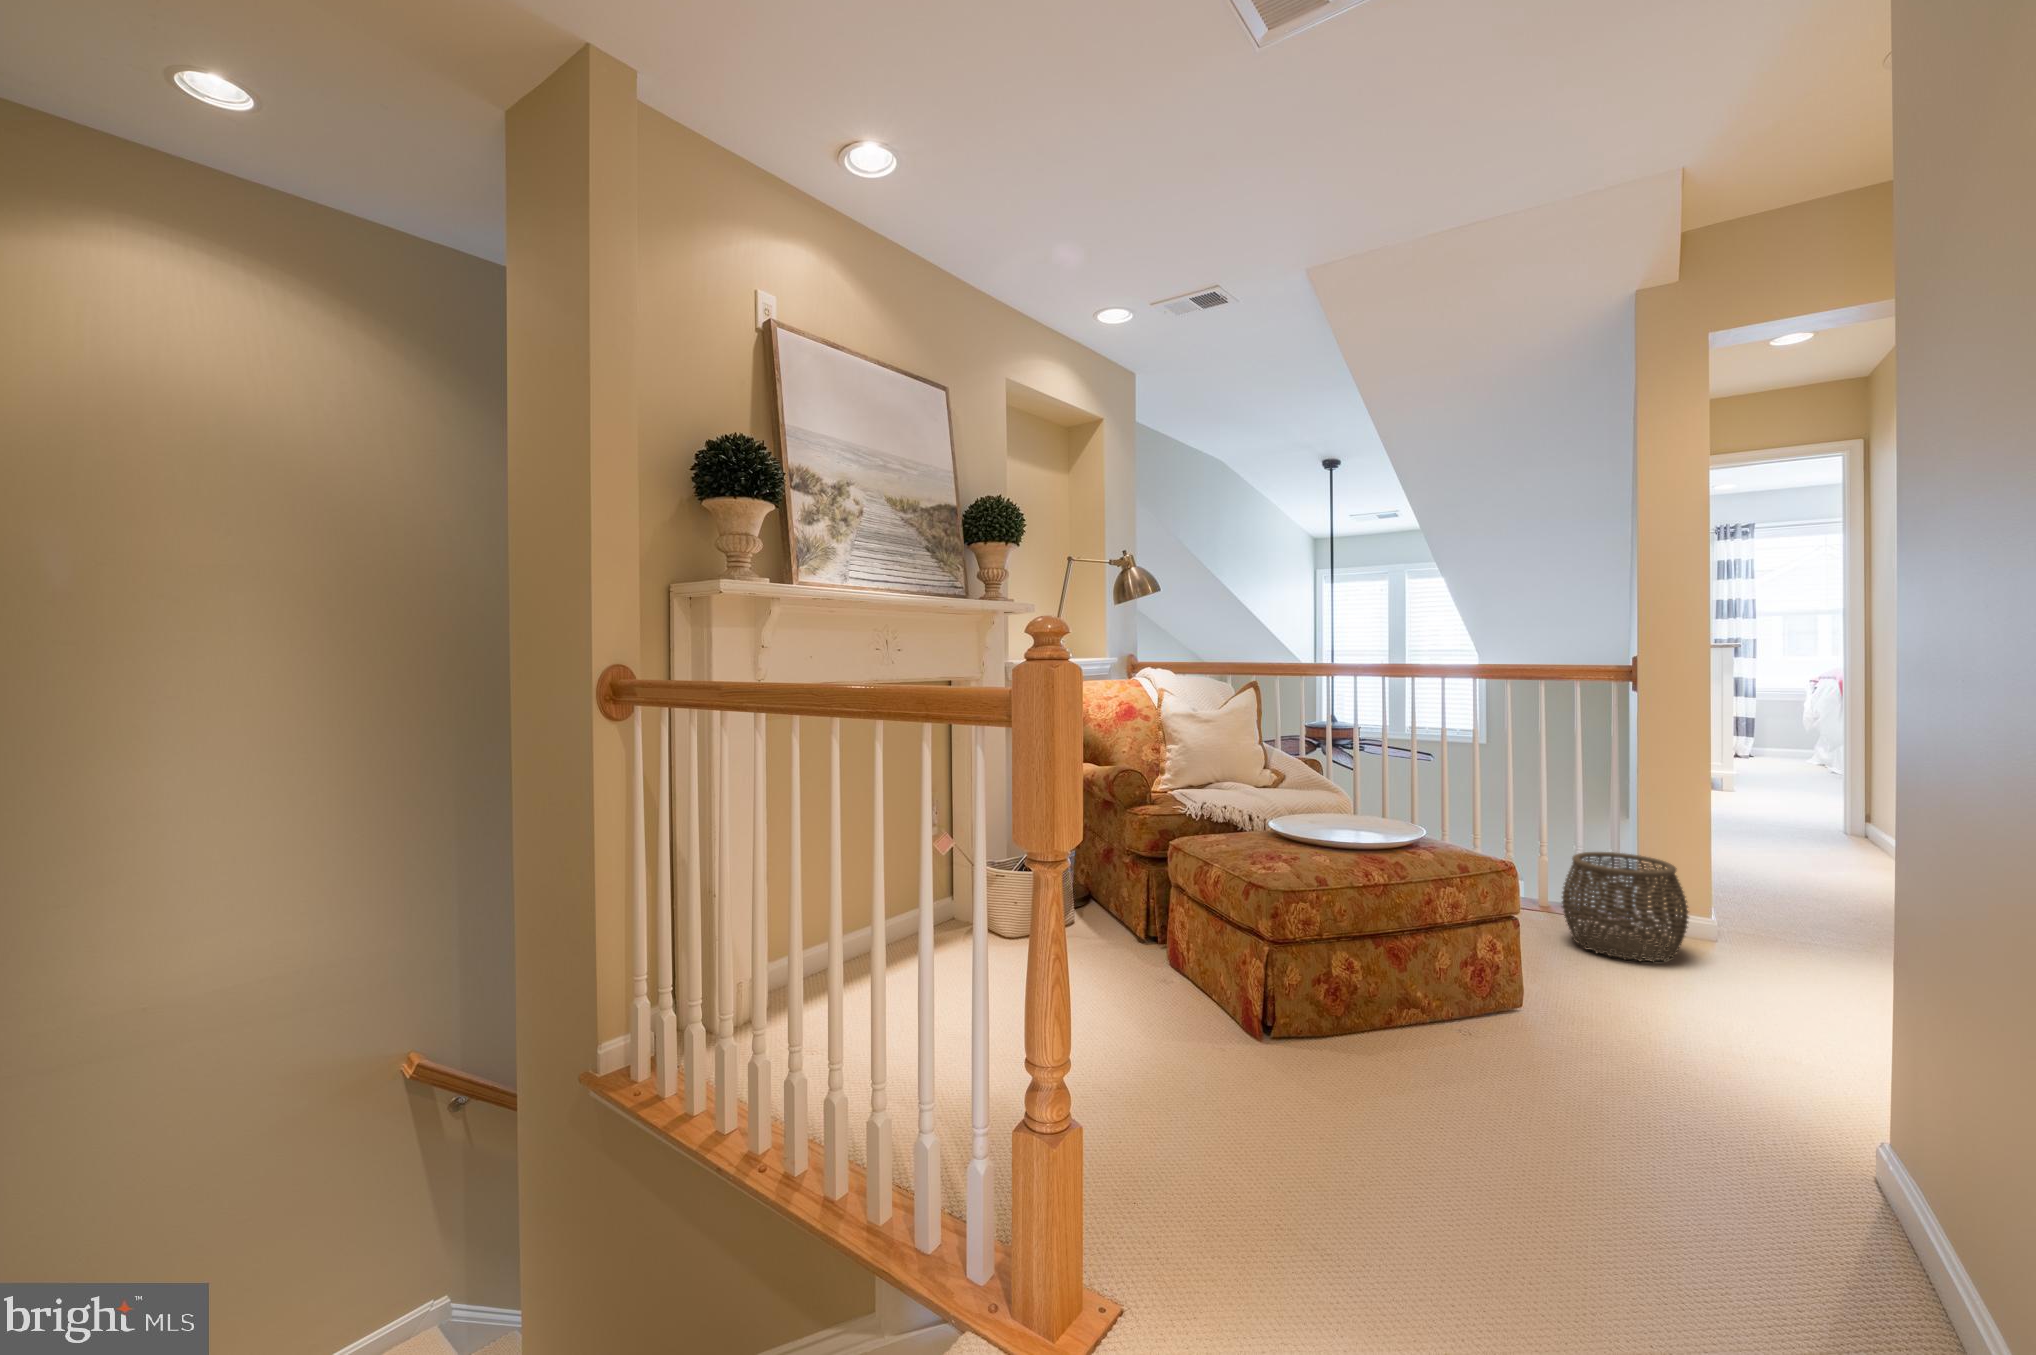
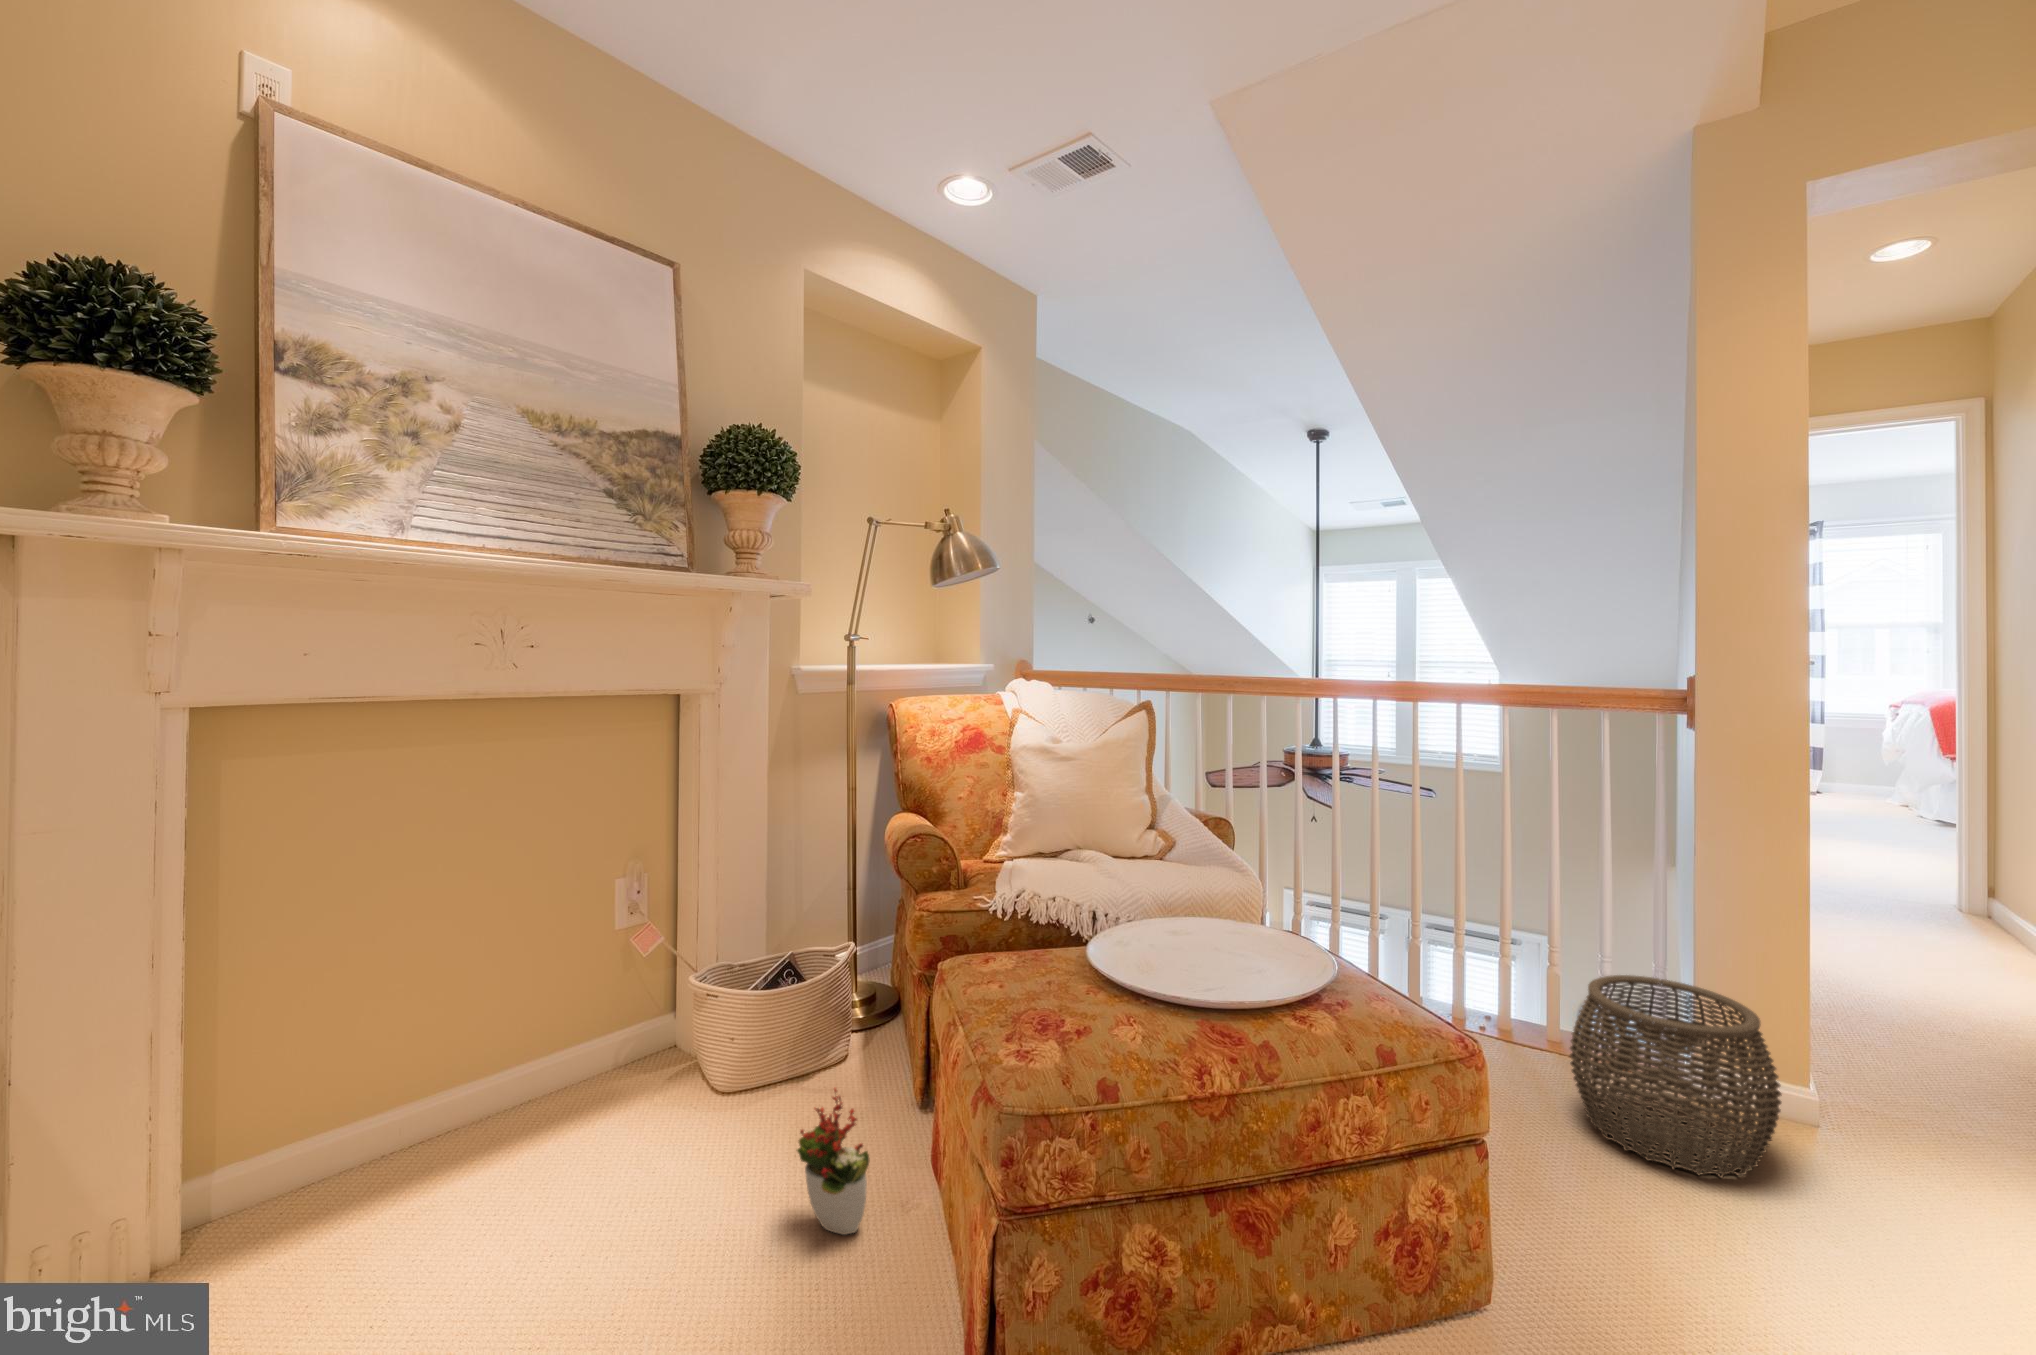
decorative plant: none [1107,913,1155,996] -> present [797,1088,869,1235]

